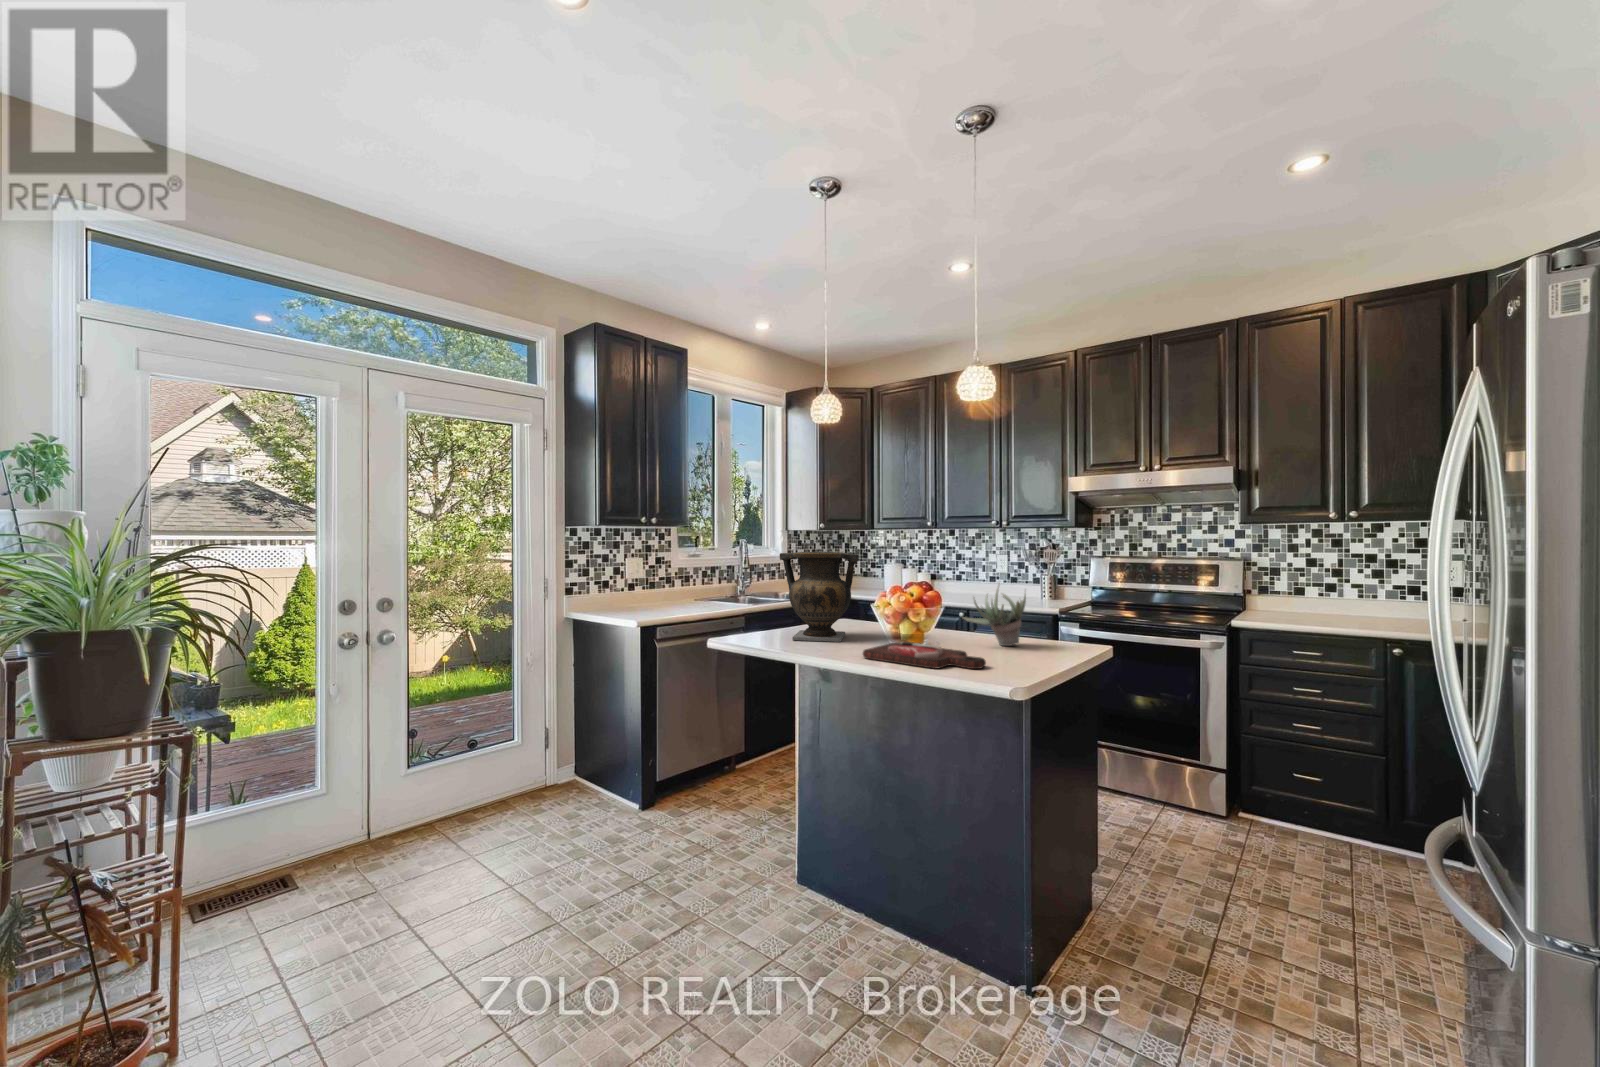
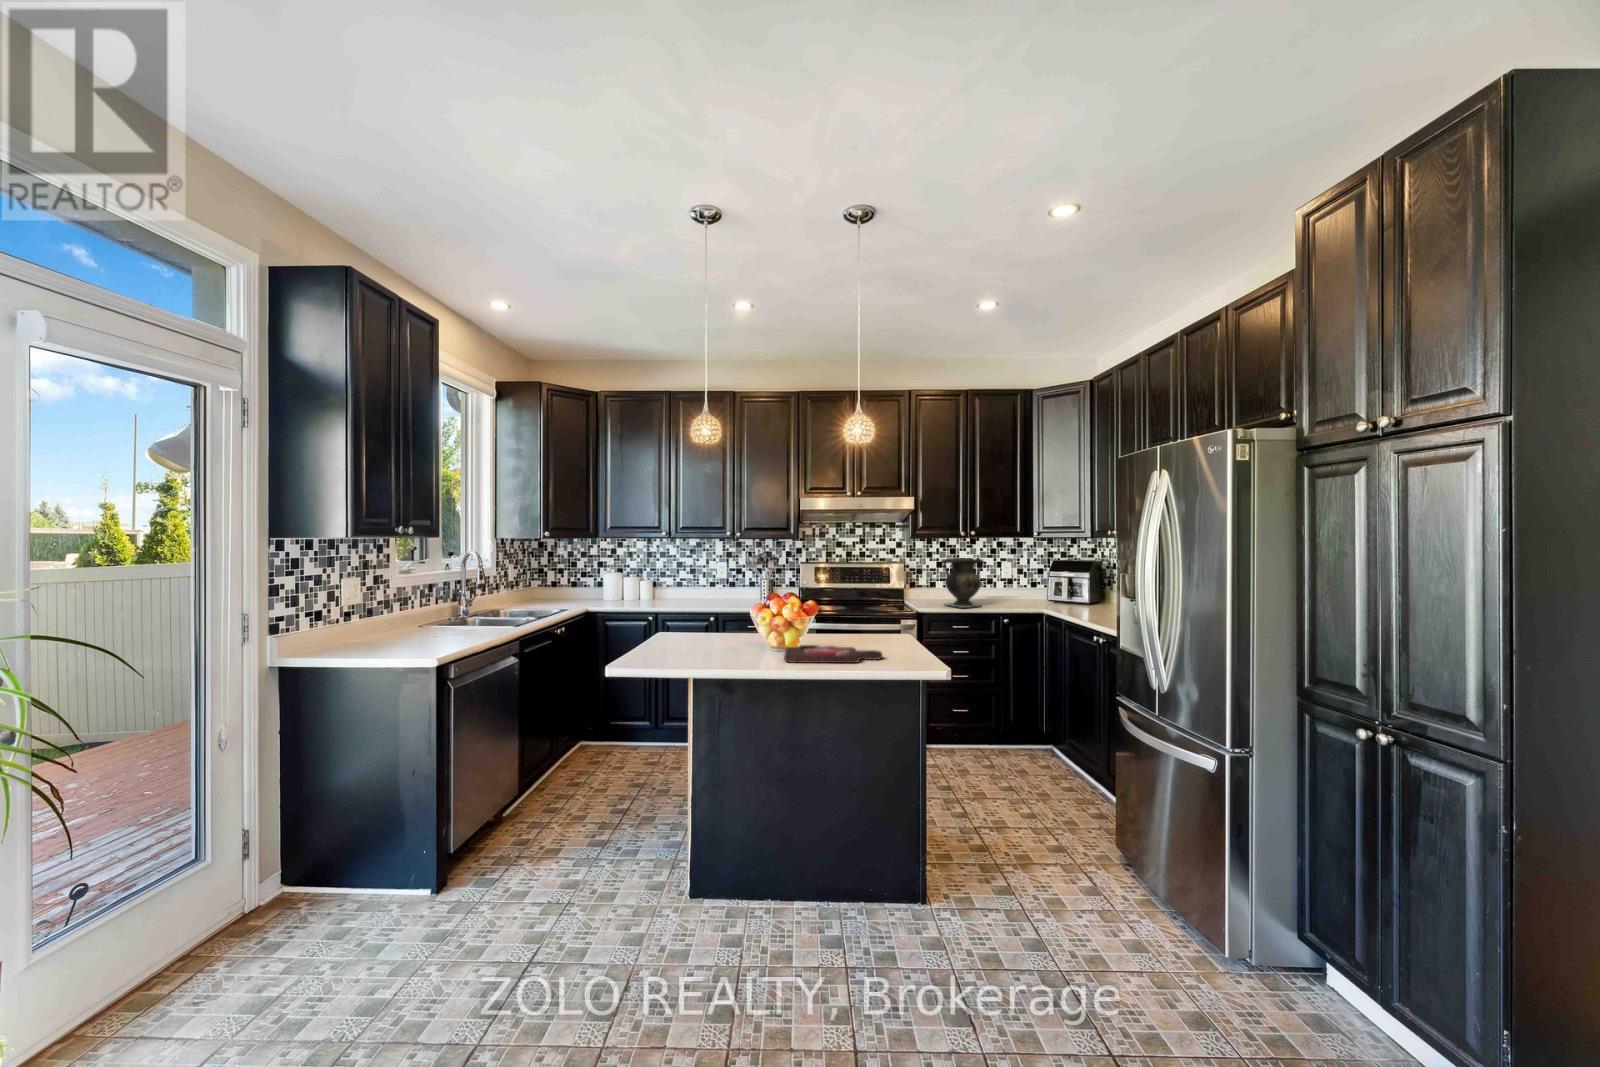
vase: present [780,552,858,642] -> present [941,558,983,608]
succulent plant: present [963,584,1026,646] -> none [824,589,866,641]

